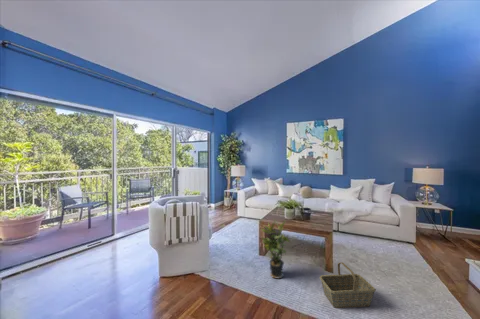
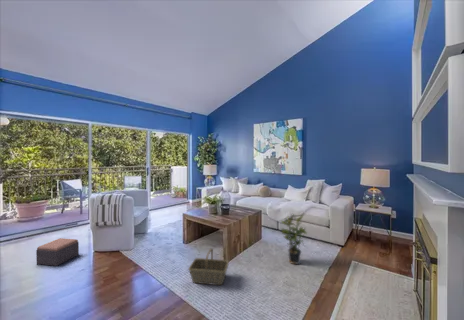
potted plant: present [262,221,289,278] -> present [282,216,306,264]
footstool: none [95,267,146,311] -> present [36,238,79,266]

